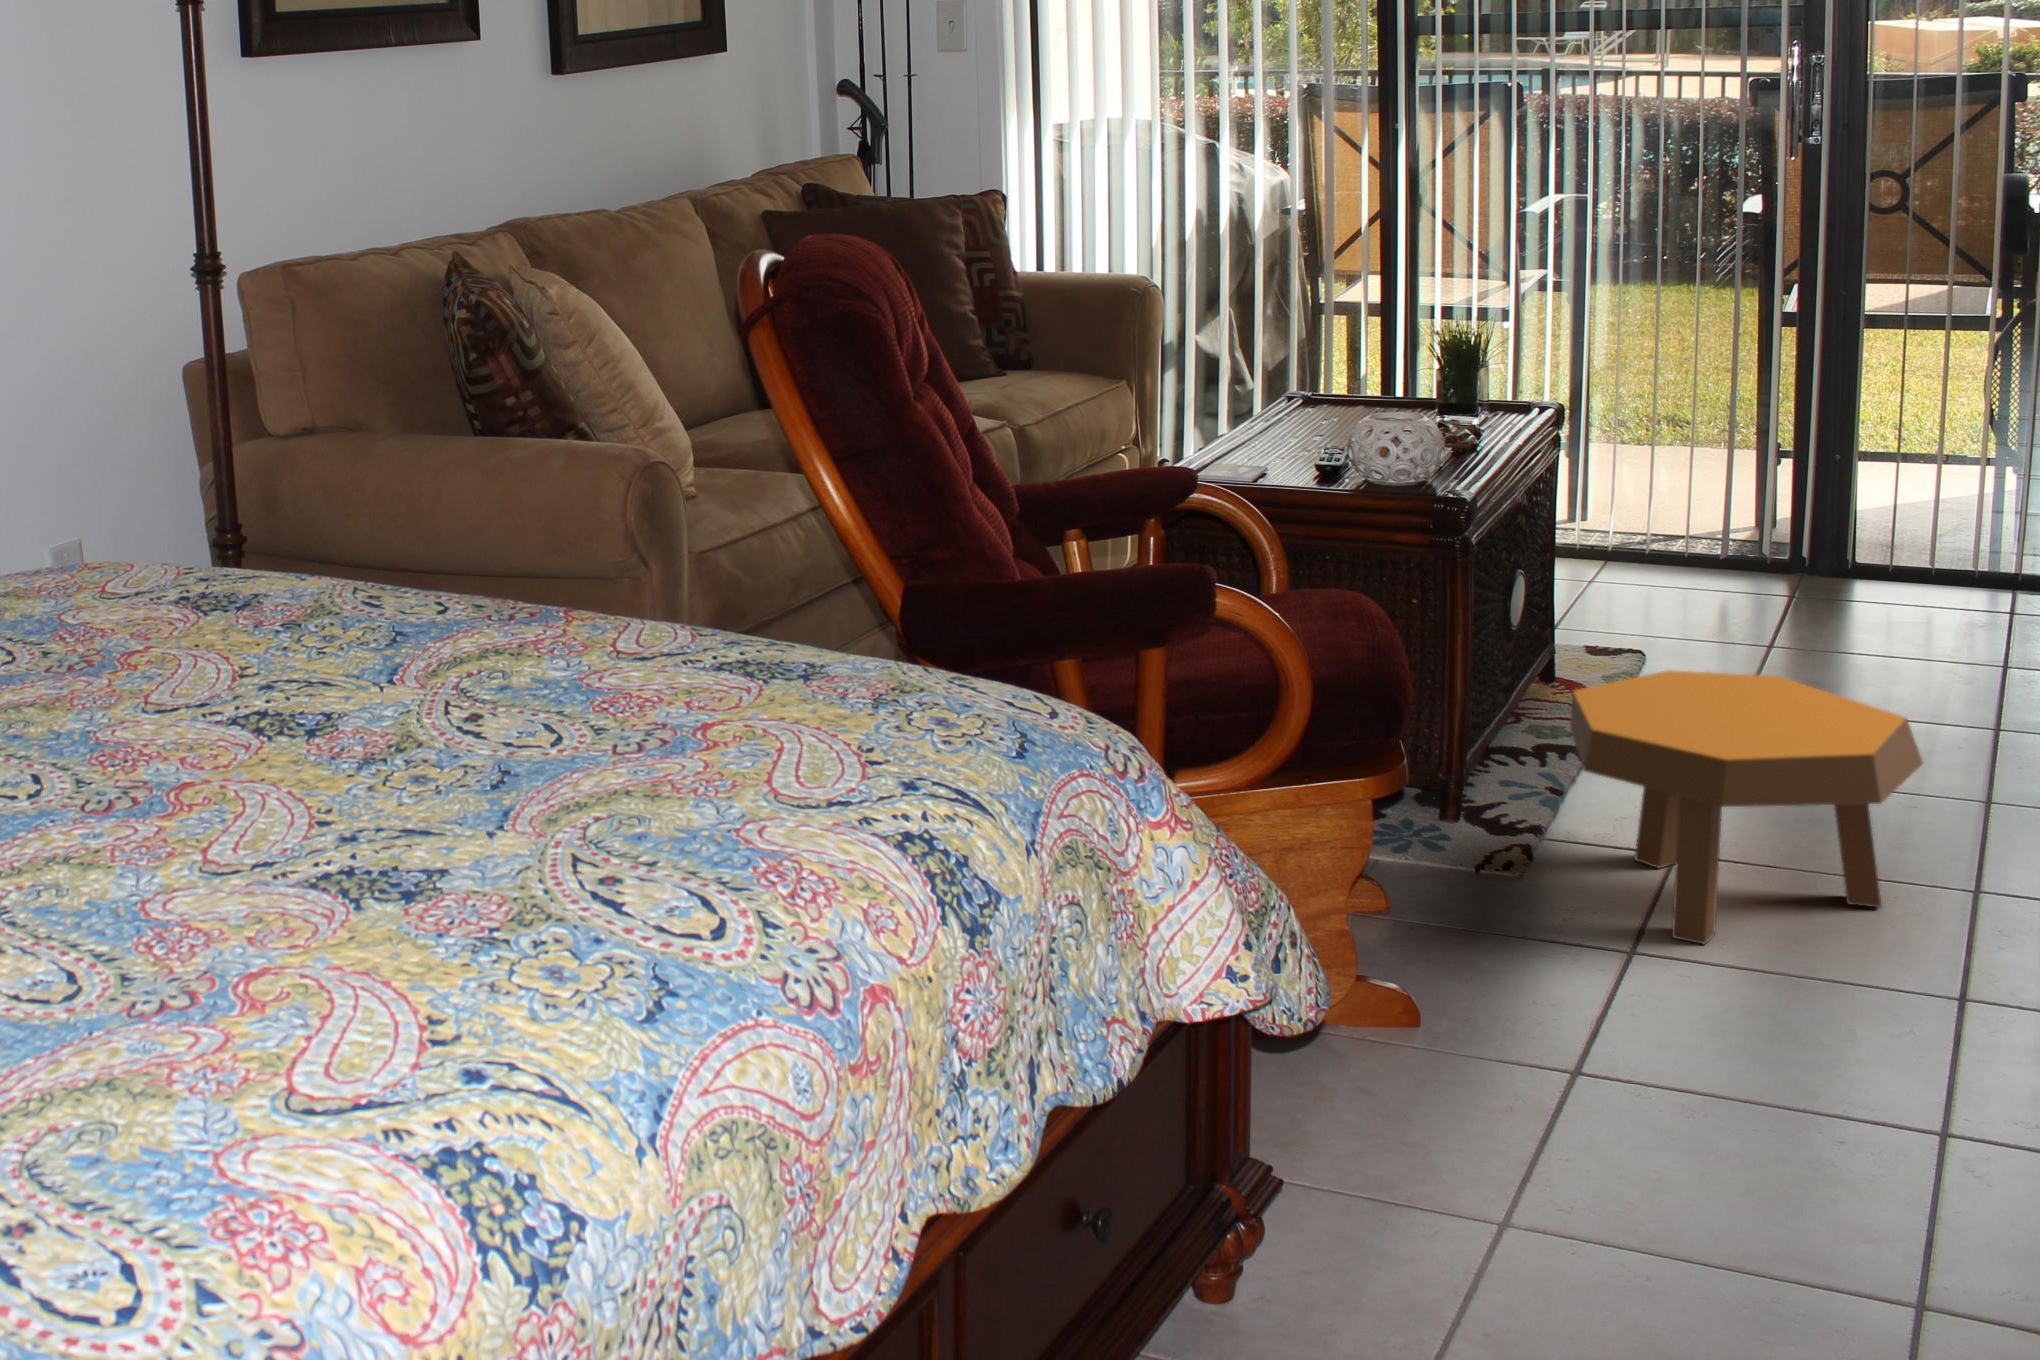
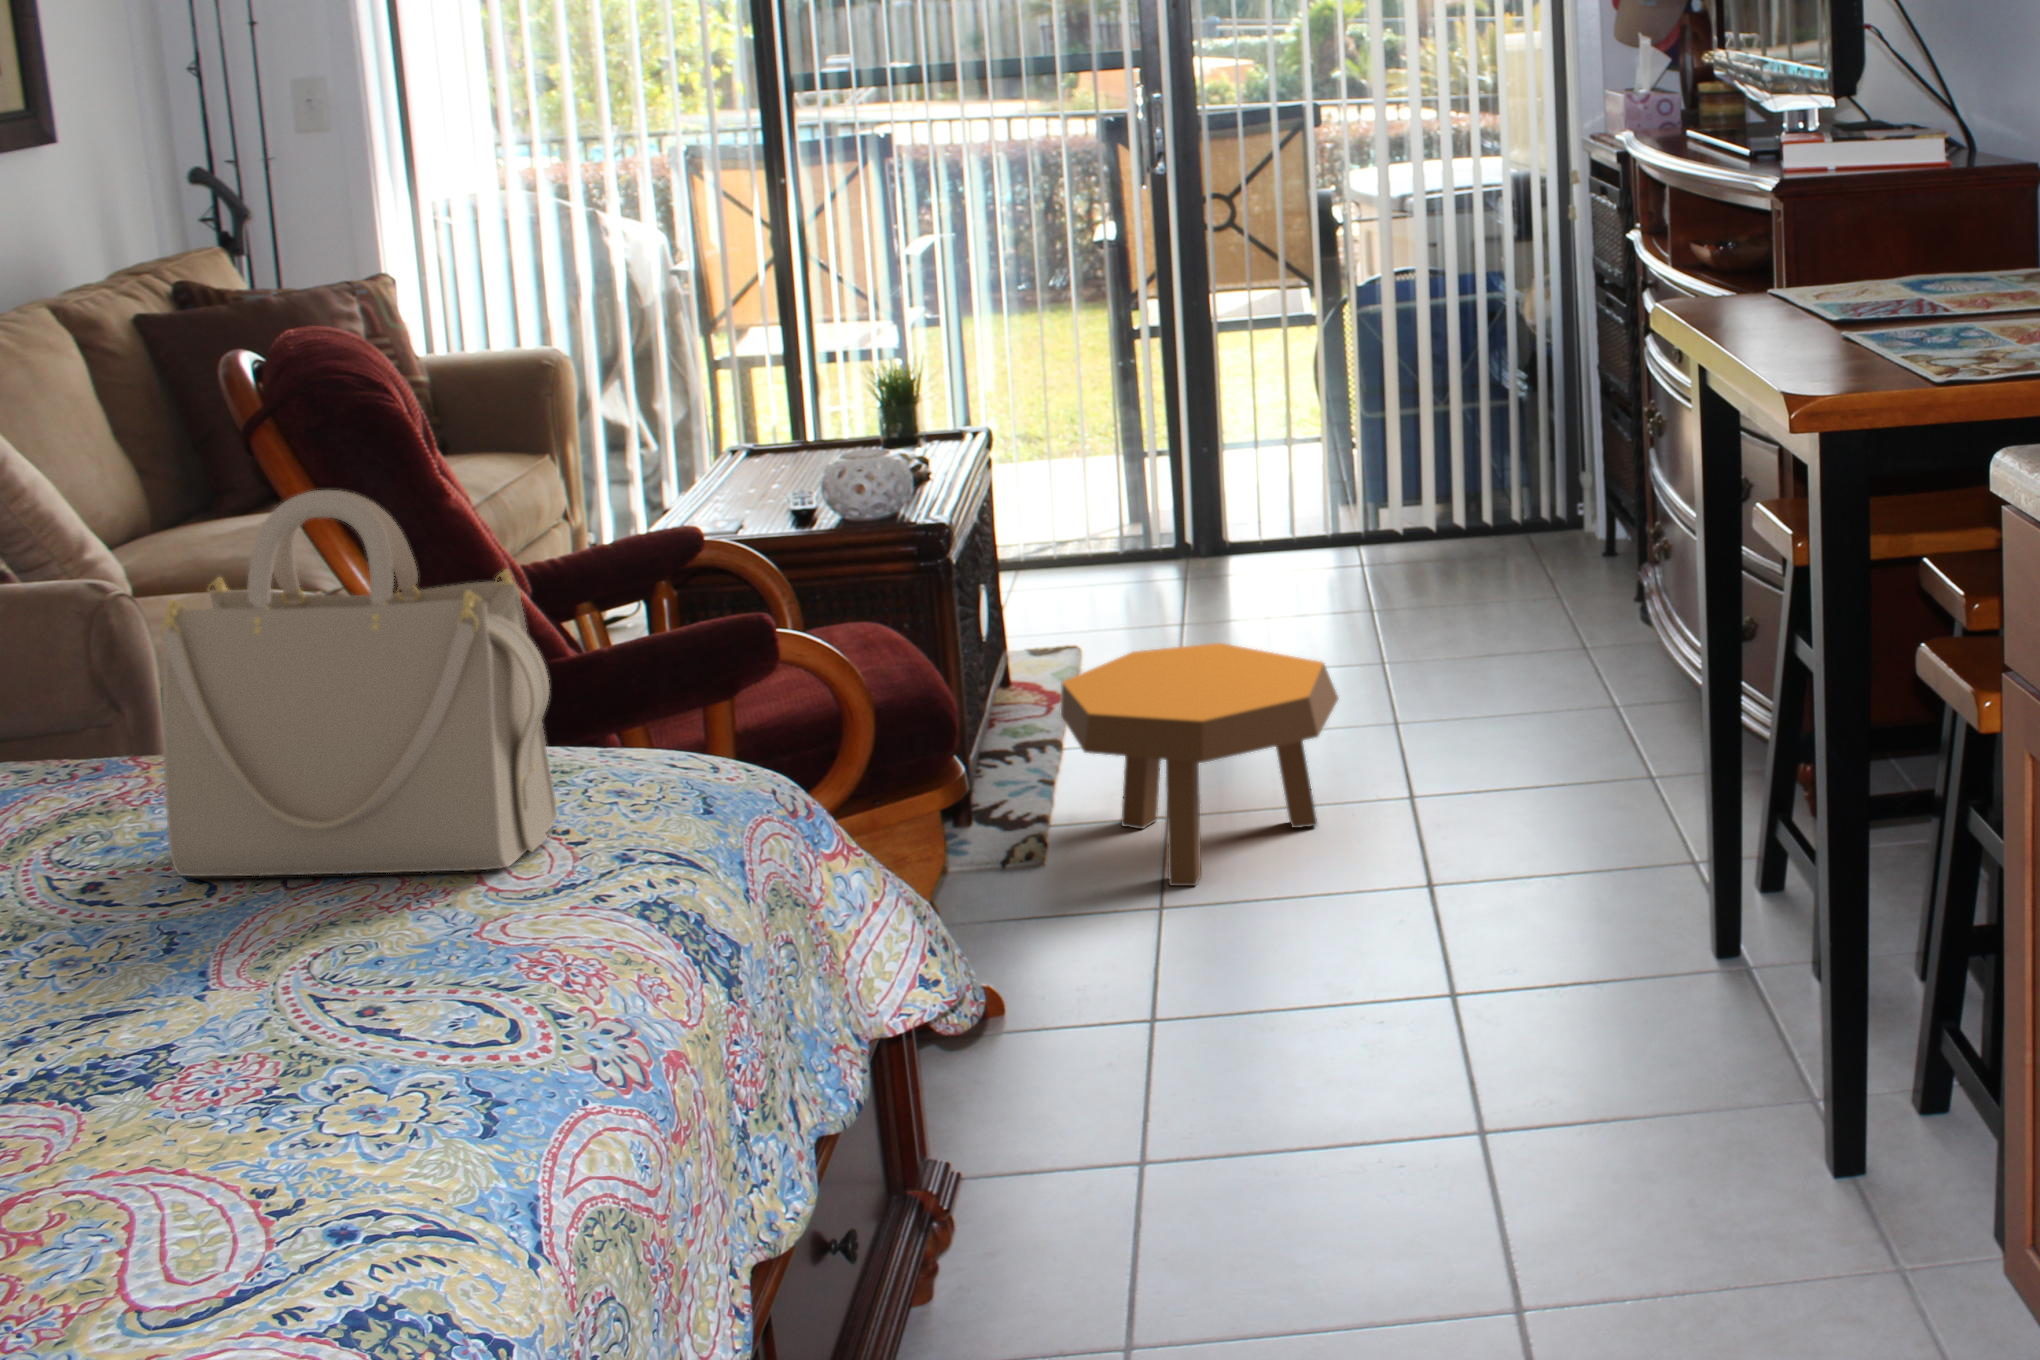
handbag: none [538,387,863,768] -> present [160,490,557,876]

